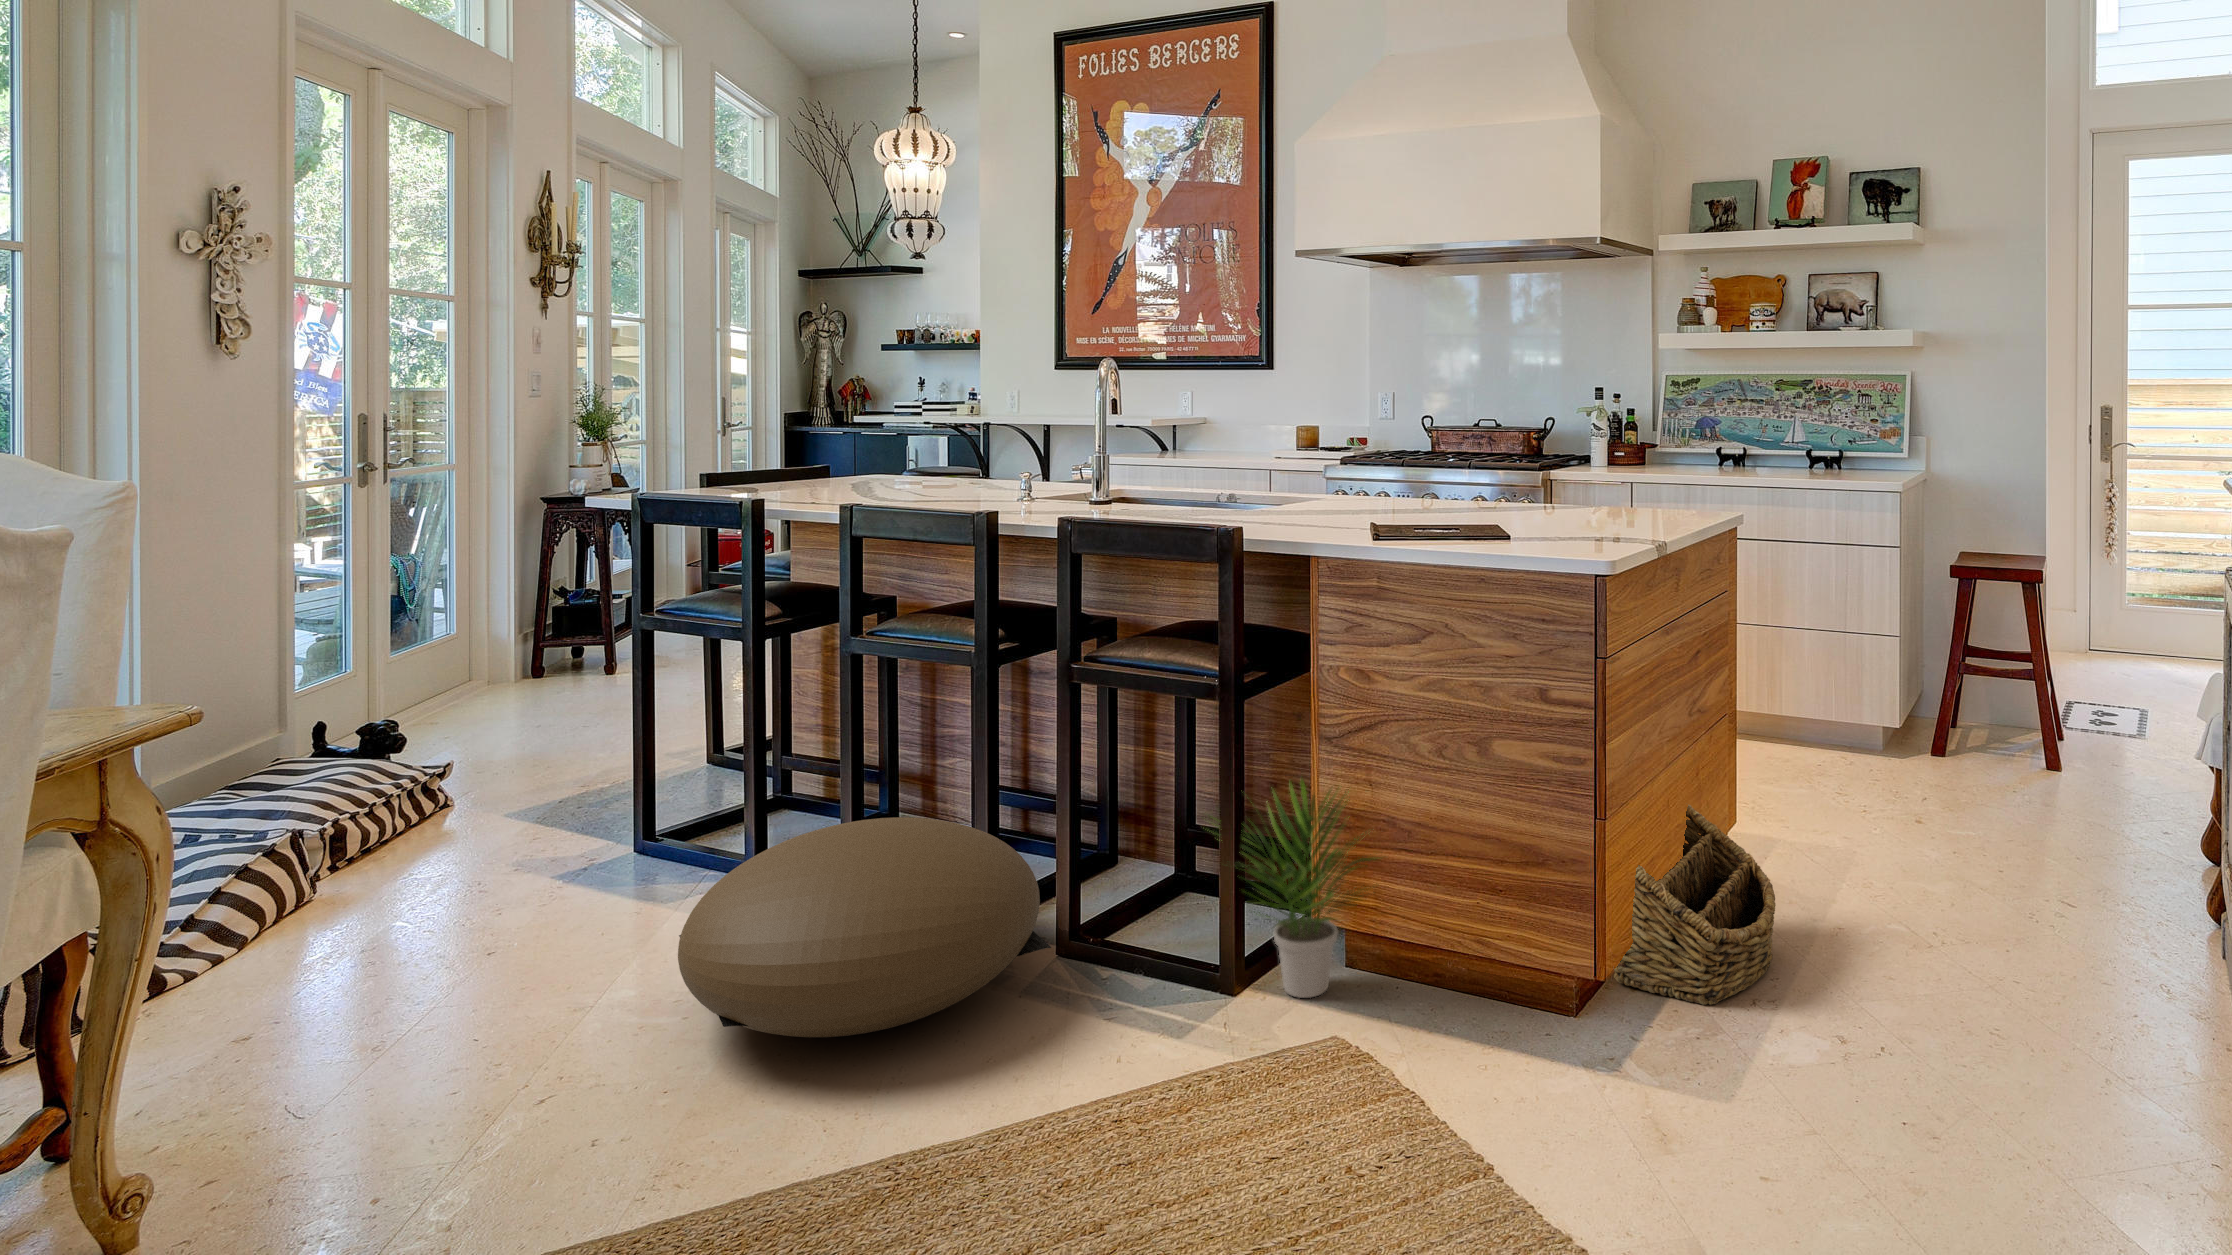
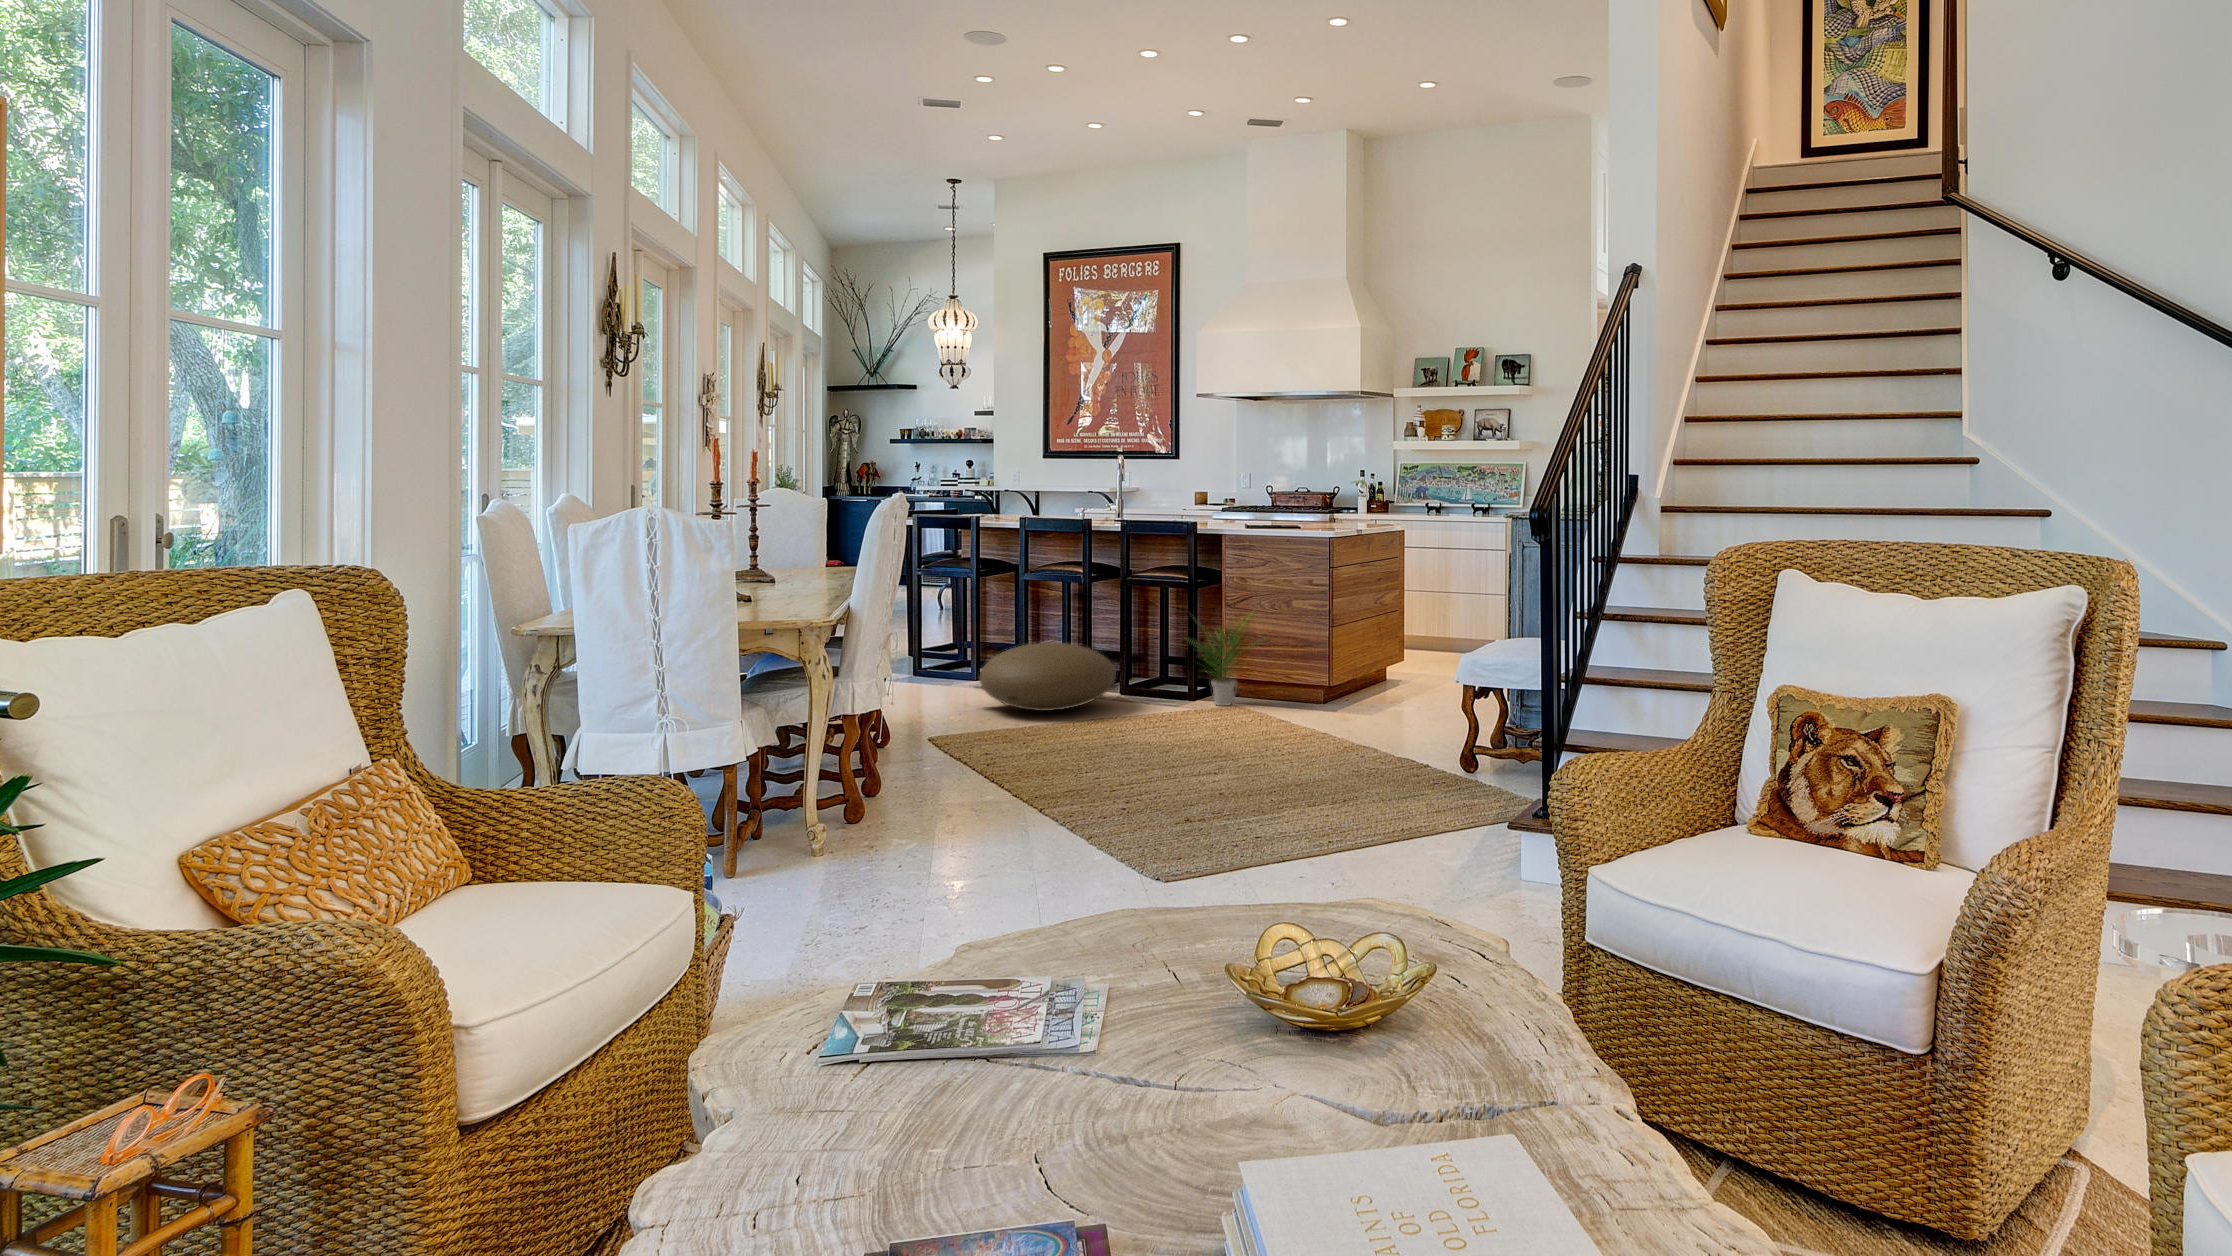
basket: present [1614,805,1776,1005] -> none [1346,639,1412,705]

